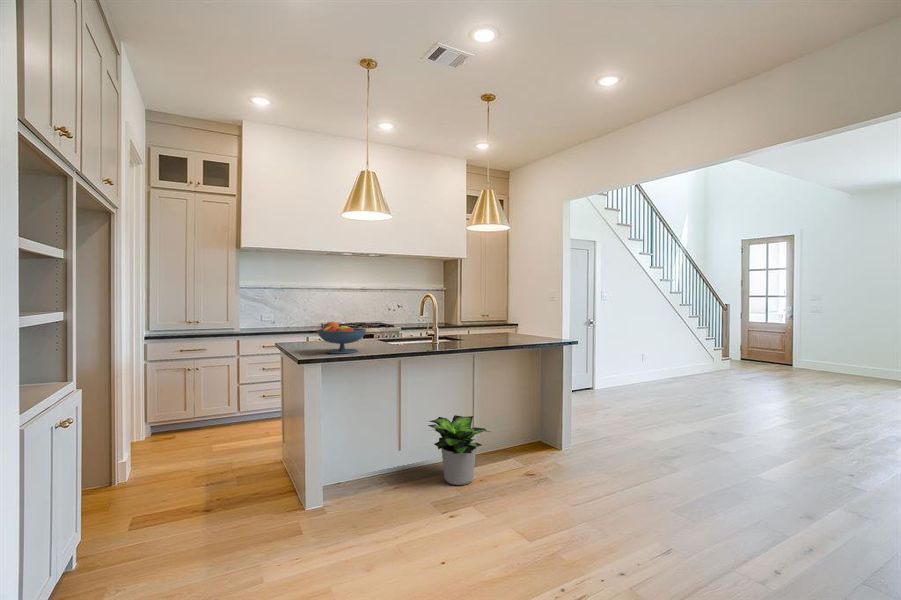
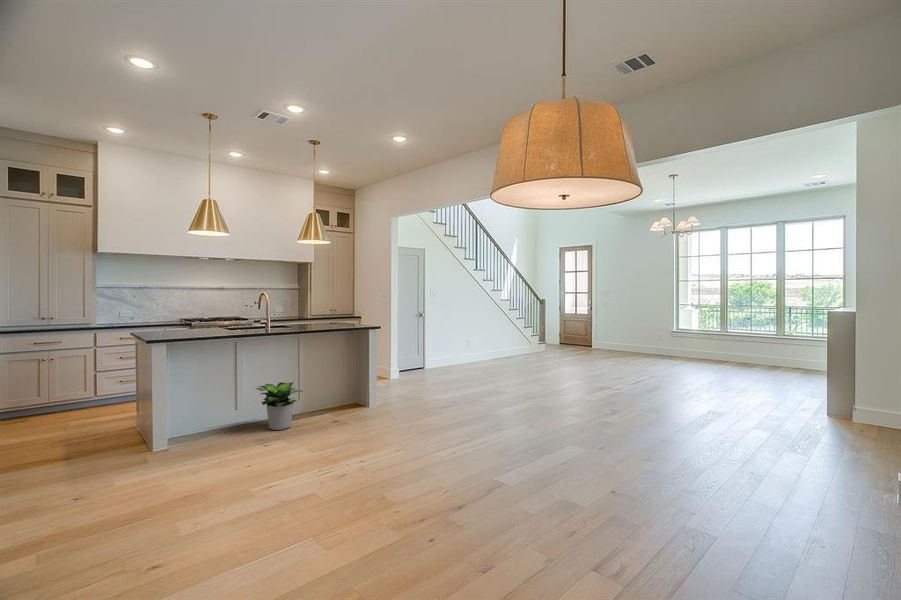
fruit bowl: present [317,322,366,354] -> none [163,314,205,337]

